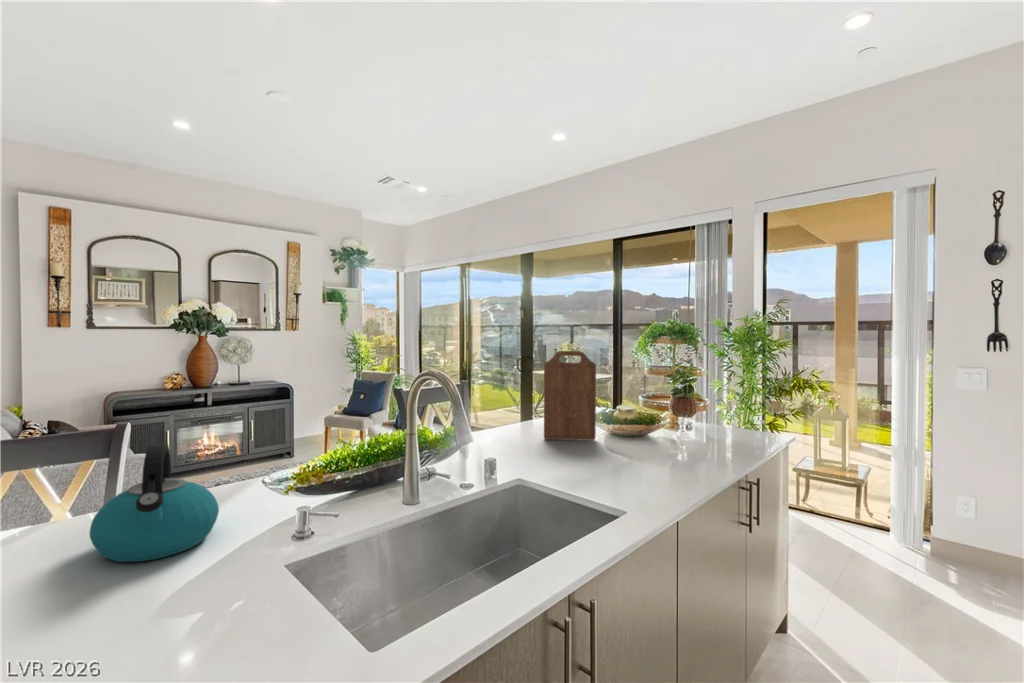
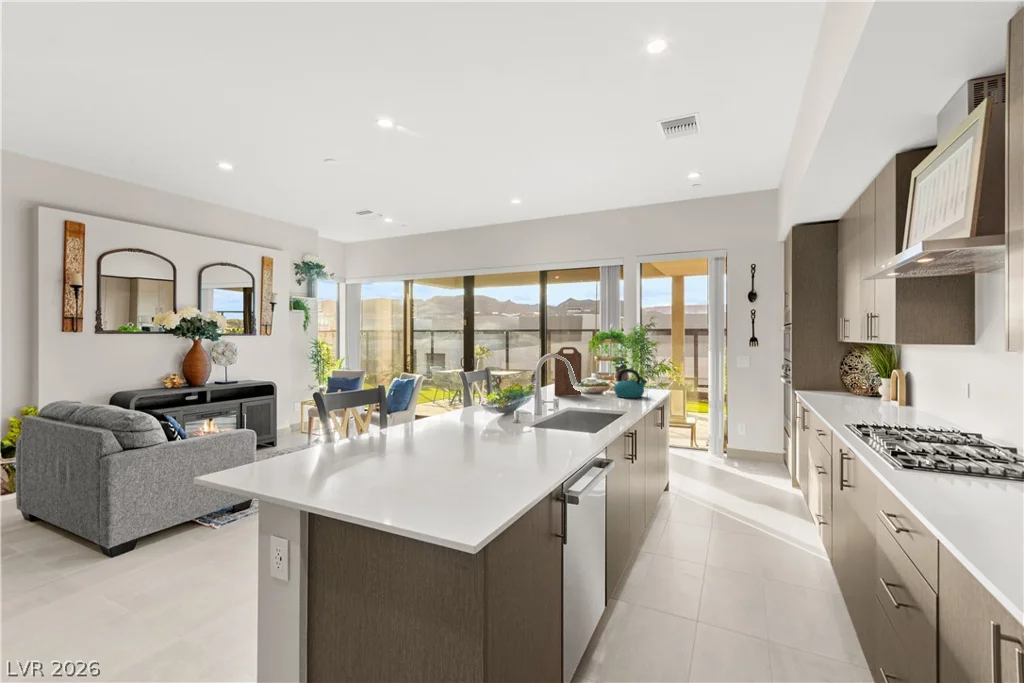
kettle: present [90,443,219,562] -> present [614,369,647,398]

